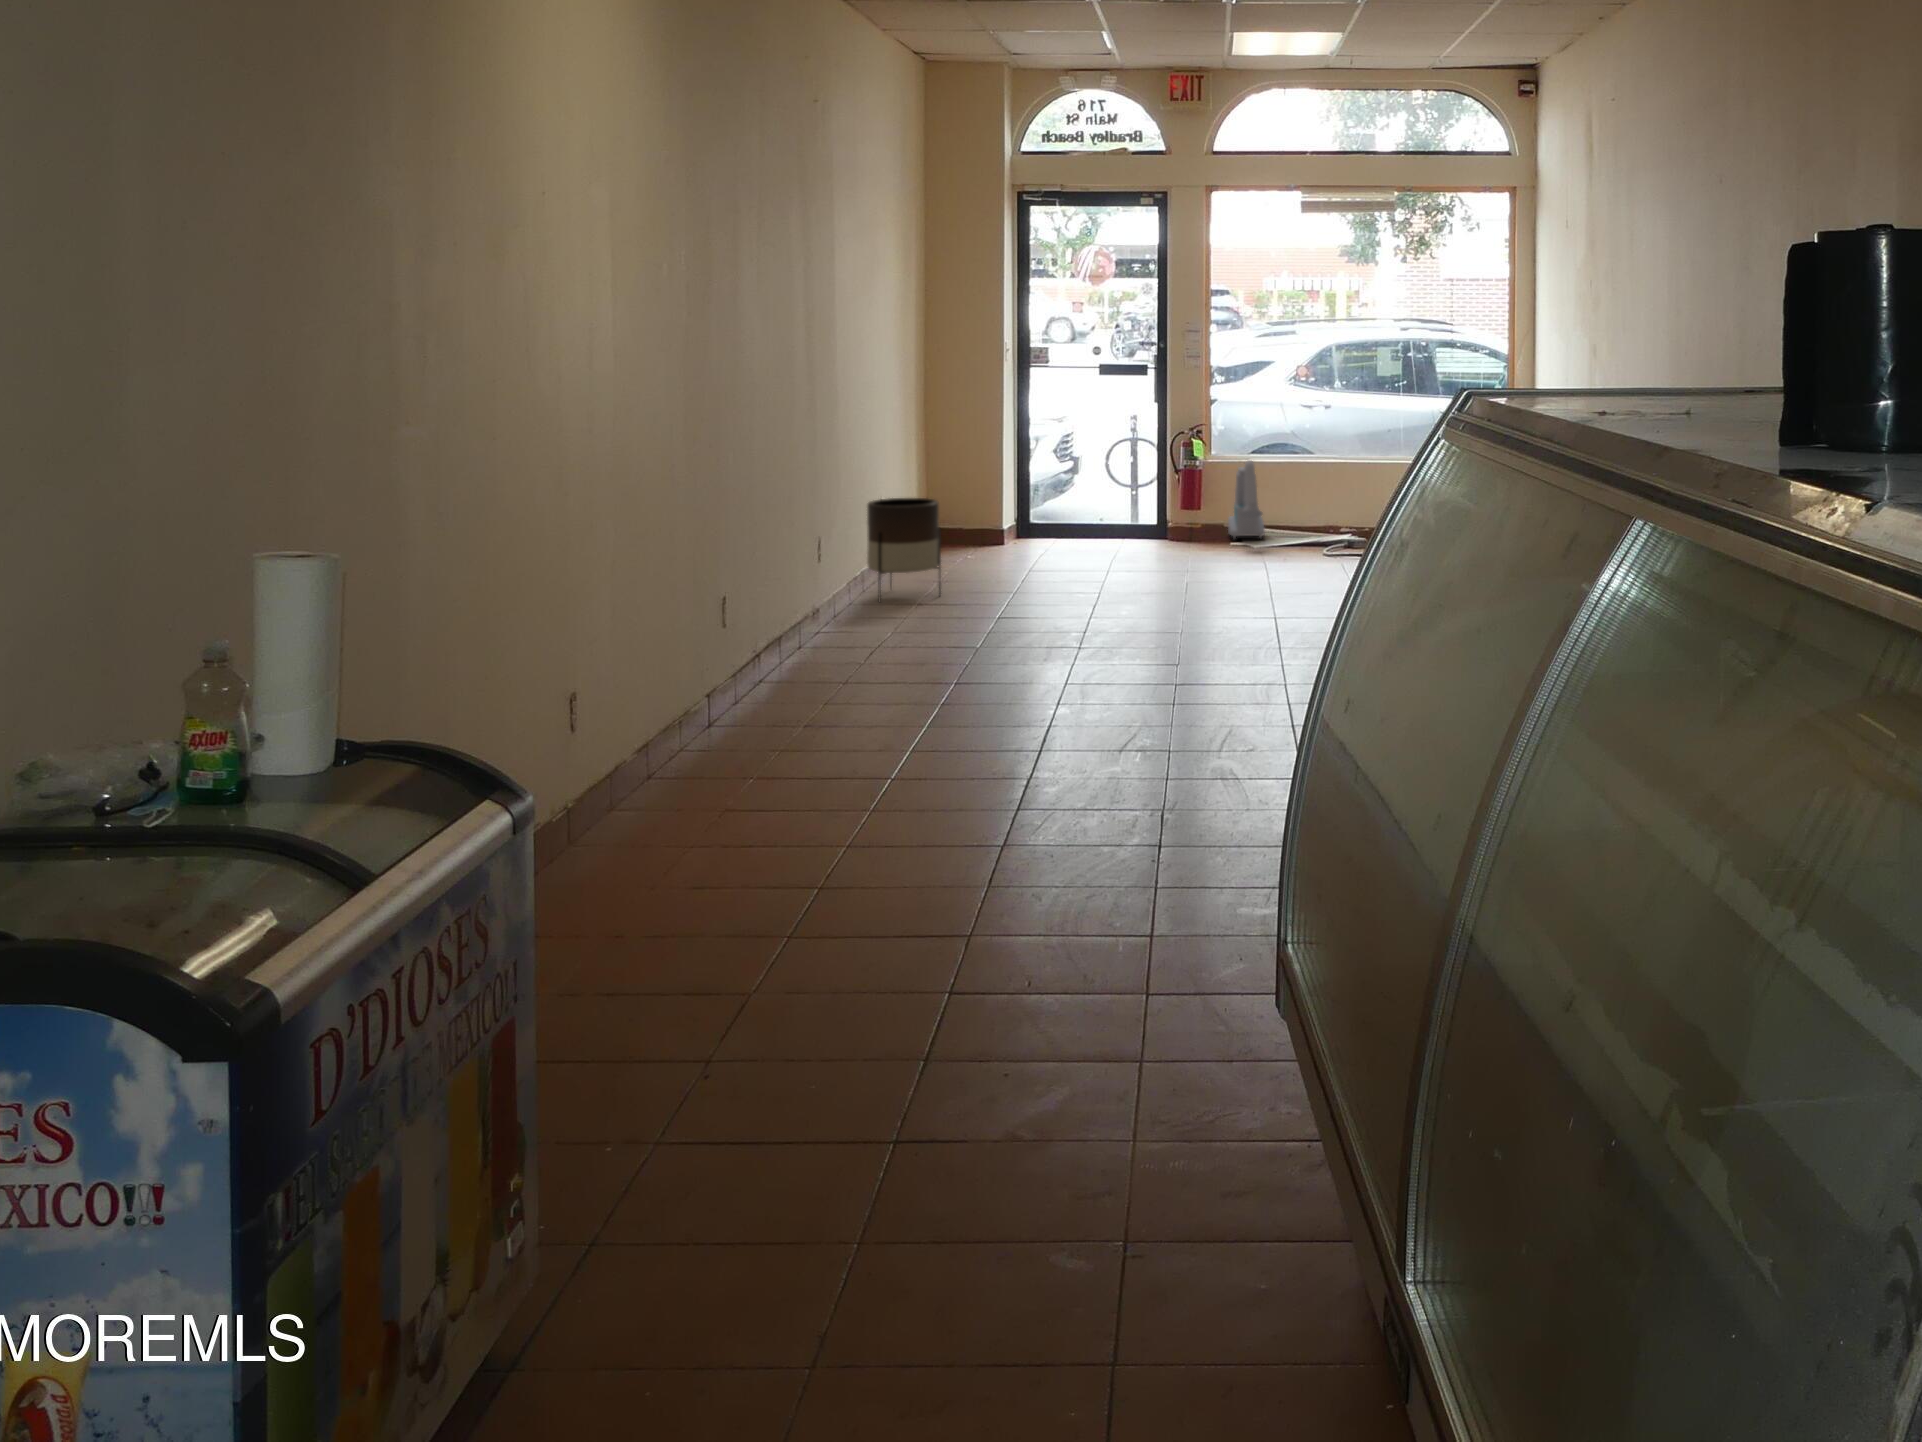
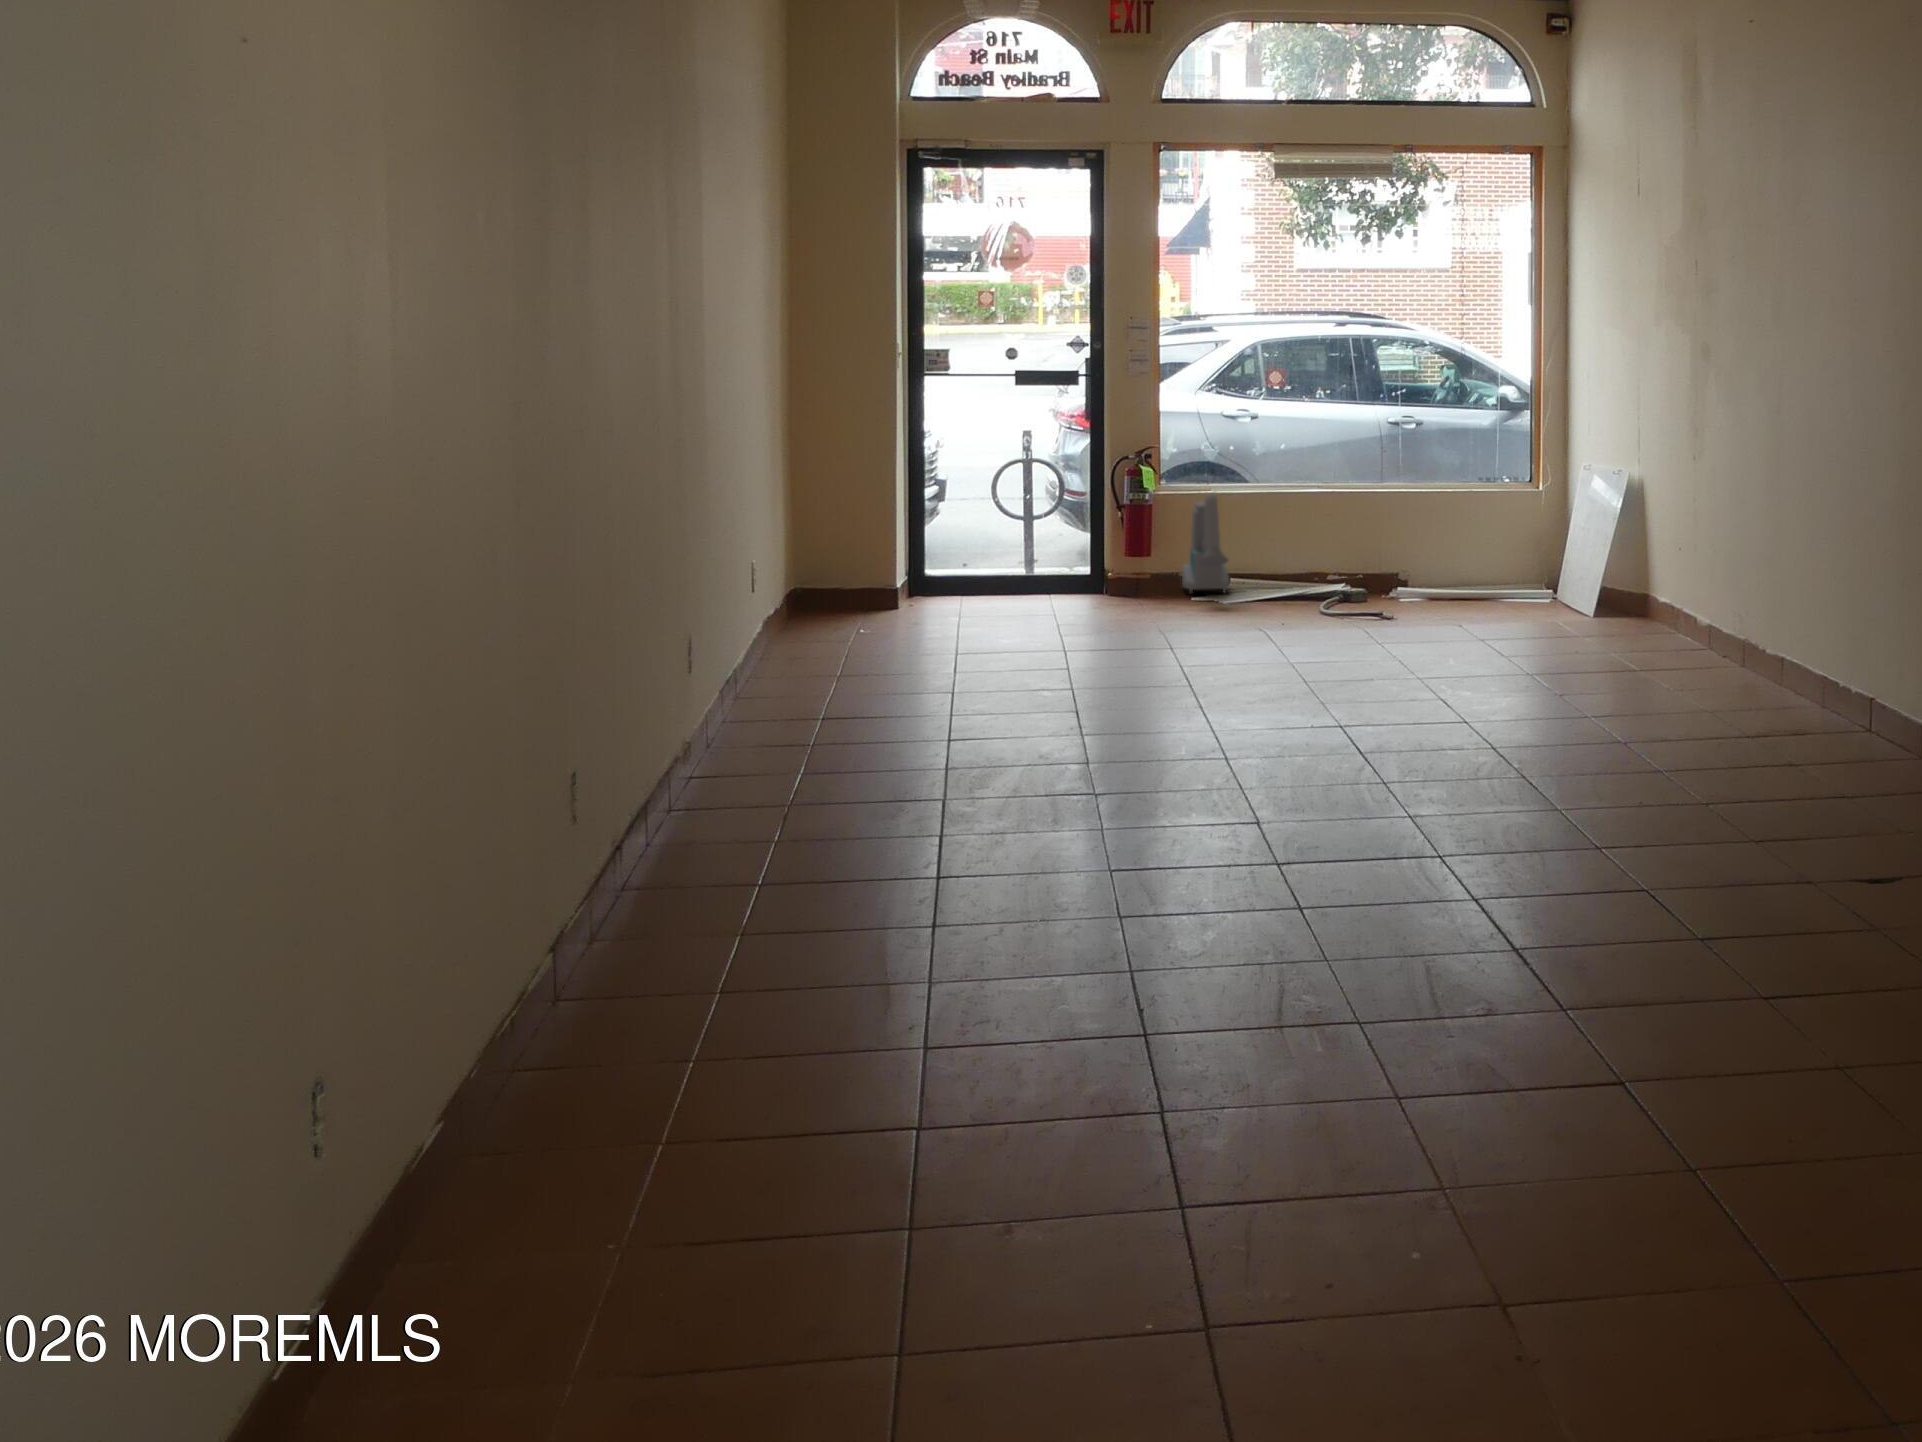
planter: present [867,498,941,591] -> none [731,542,826,674]

